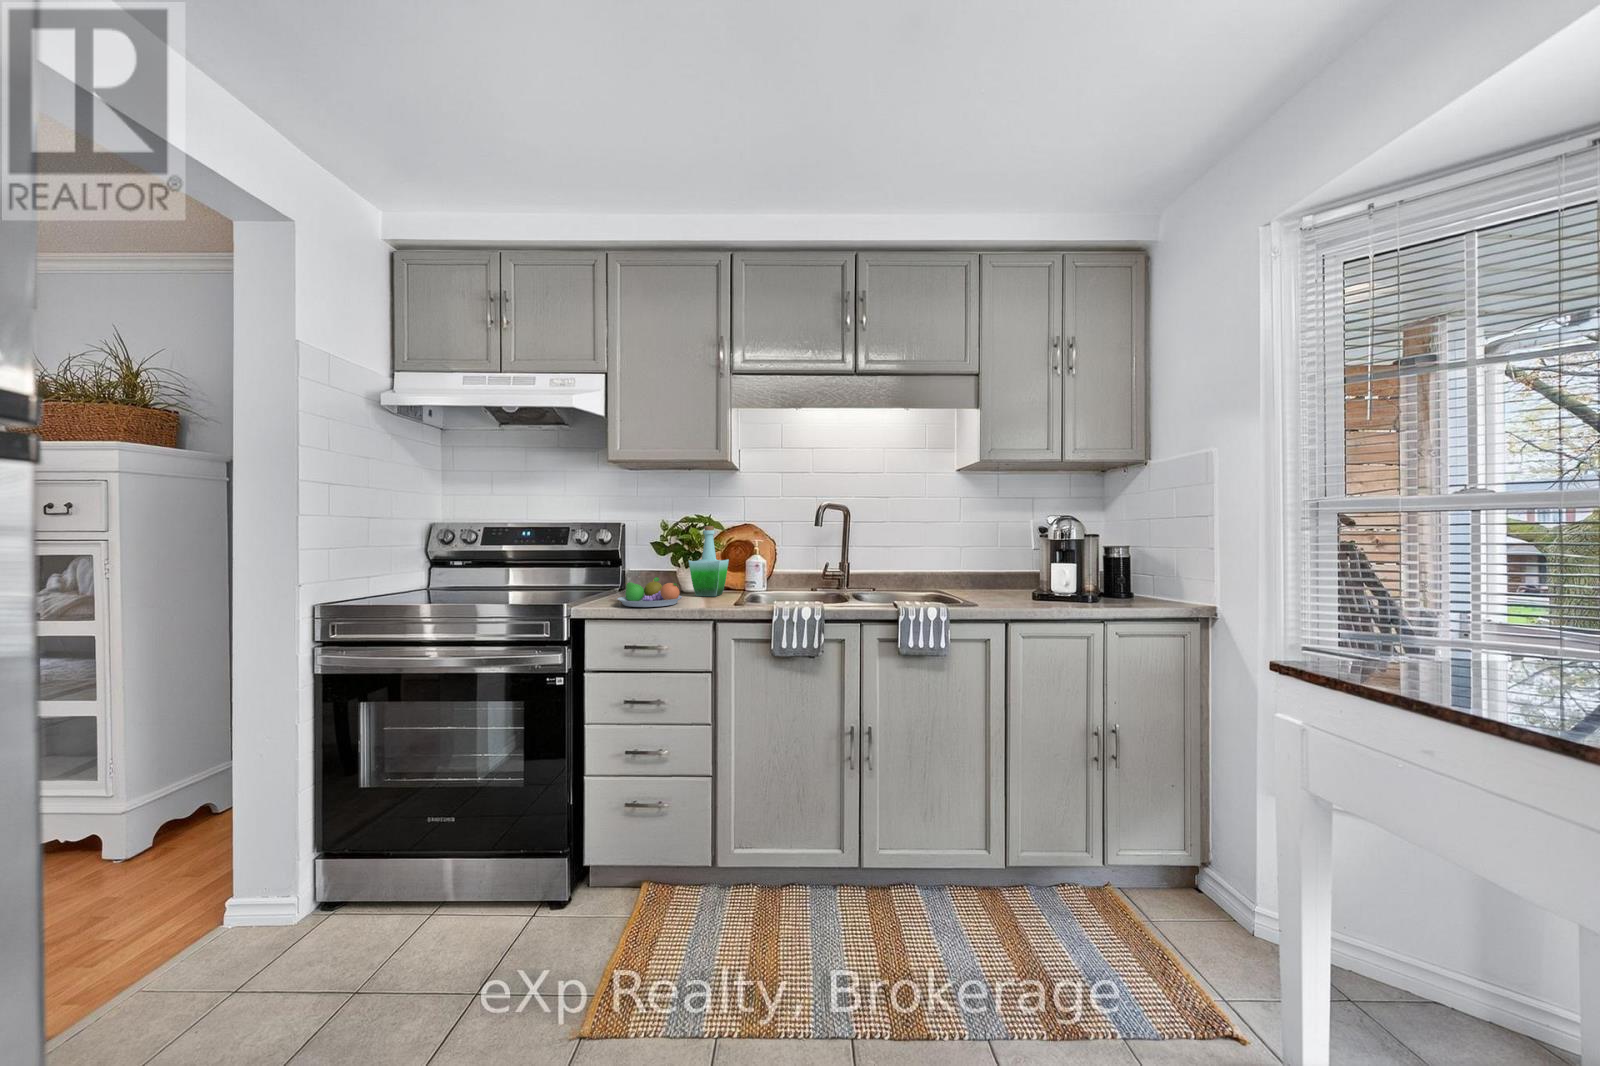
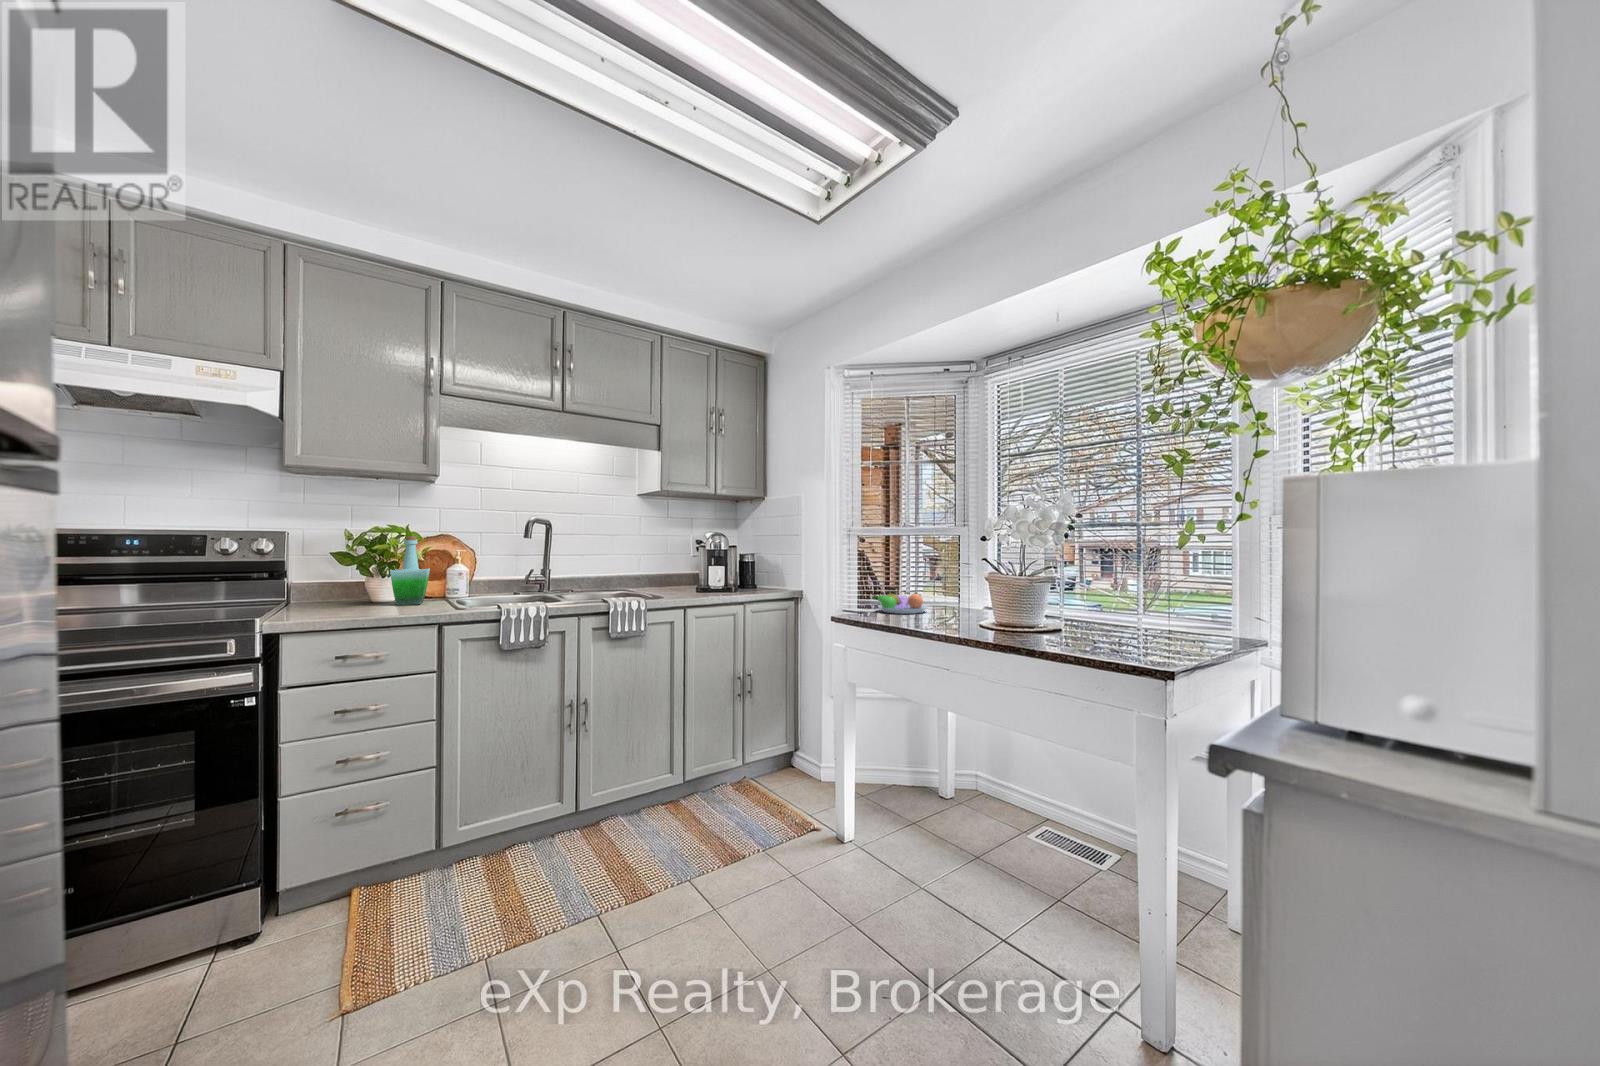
fruit bowl: present [618,577,682,607] -> present [873,593,928,614]

